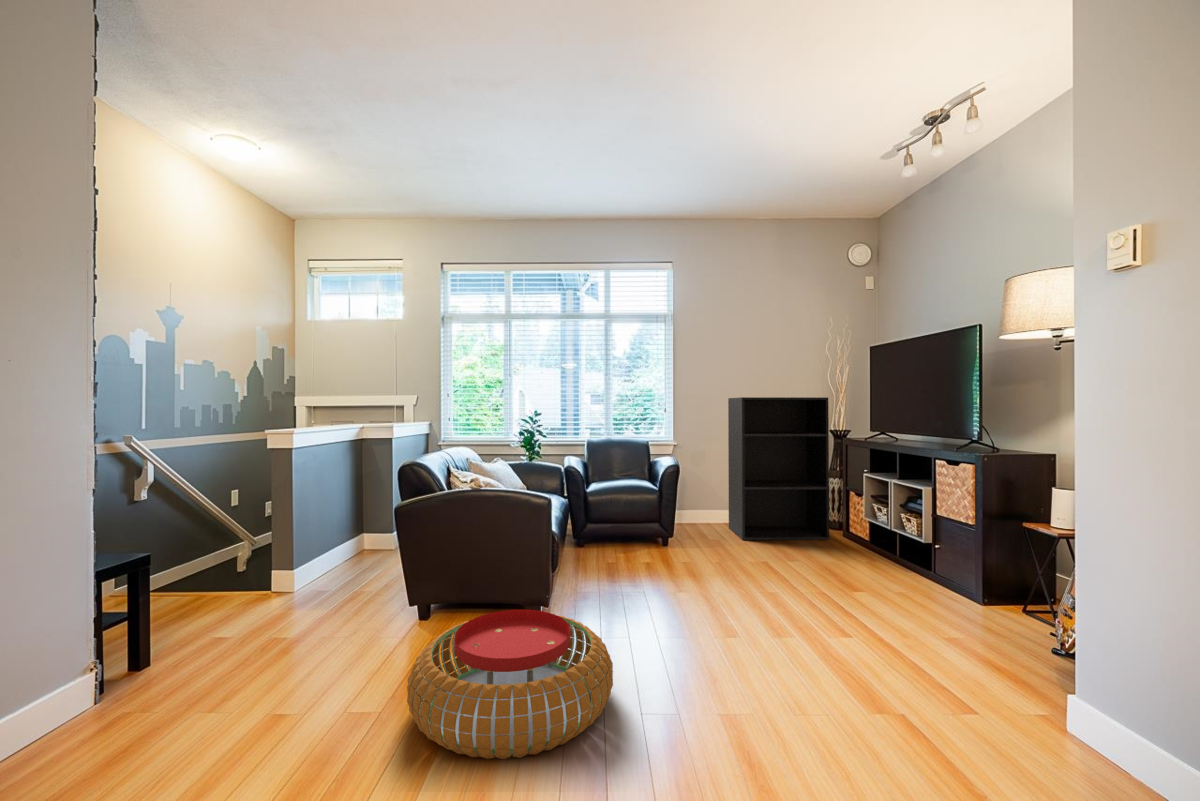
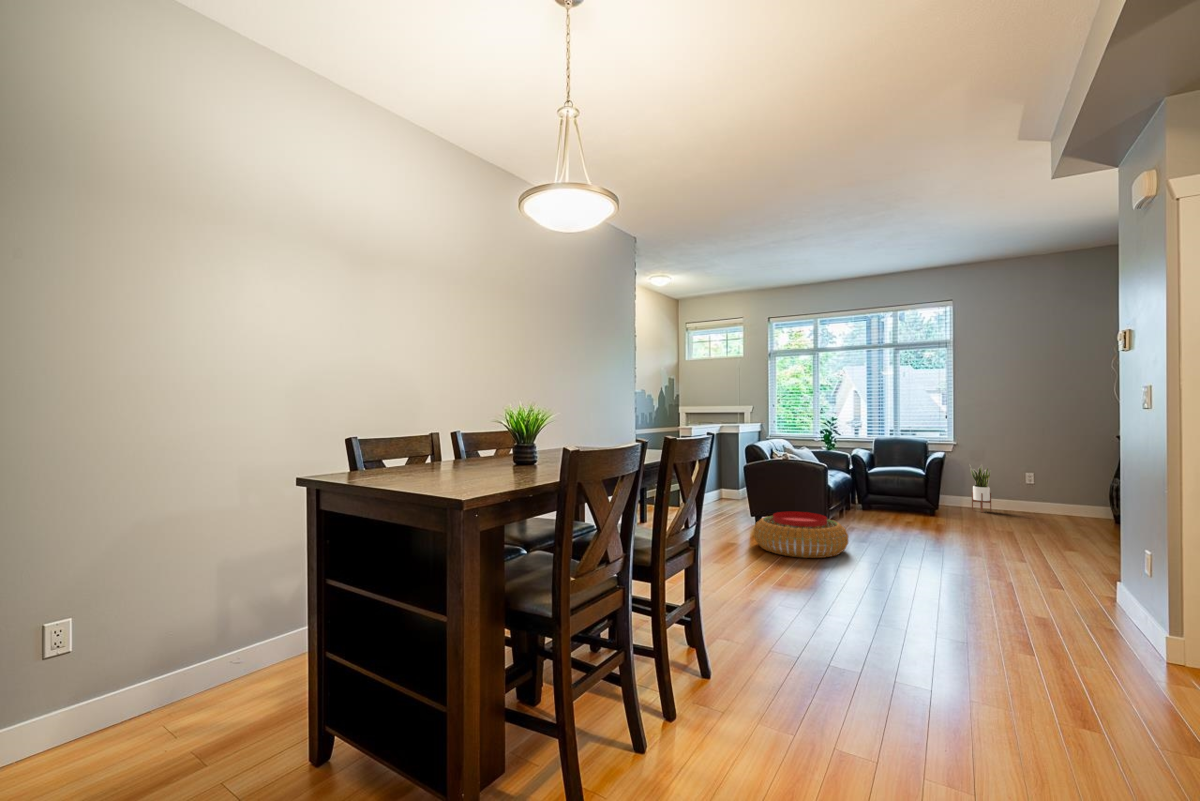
bookshelf: present [728,397,829,540] -> none [1004,407,1100,528]
potted plant: none [693,468,714,529] -> present [969,464,991,512]

